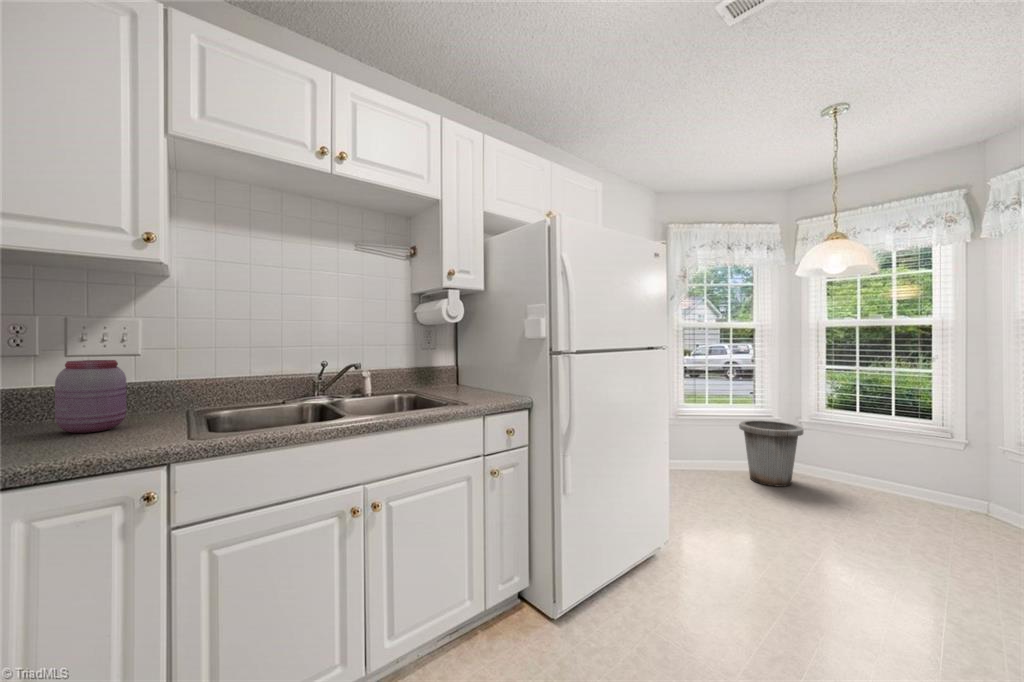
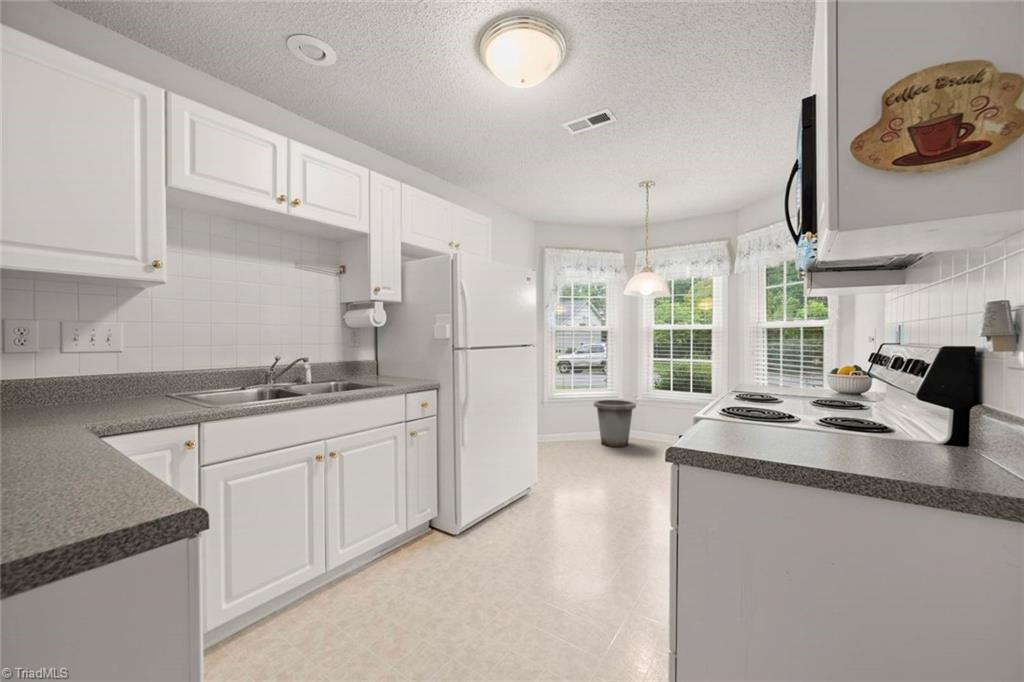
jar: present [55,360,126,433] -> none [83,355,136,409]

